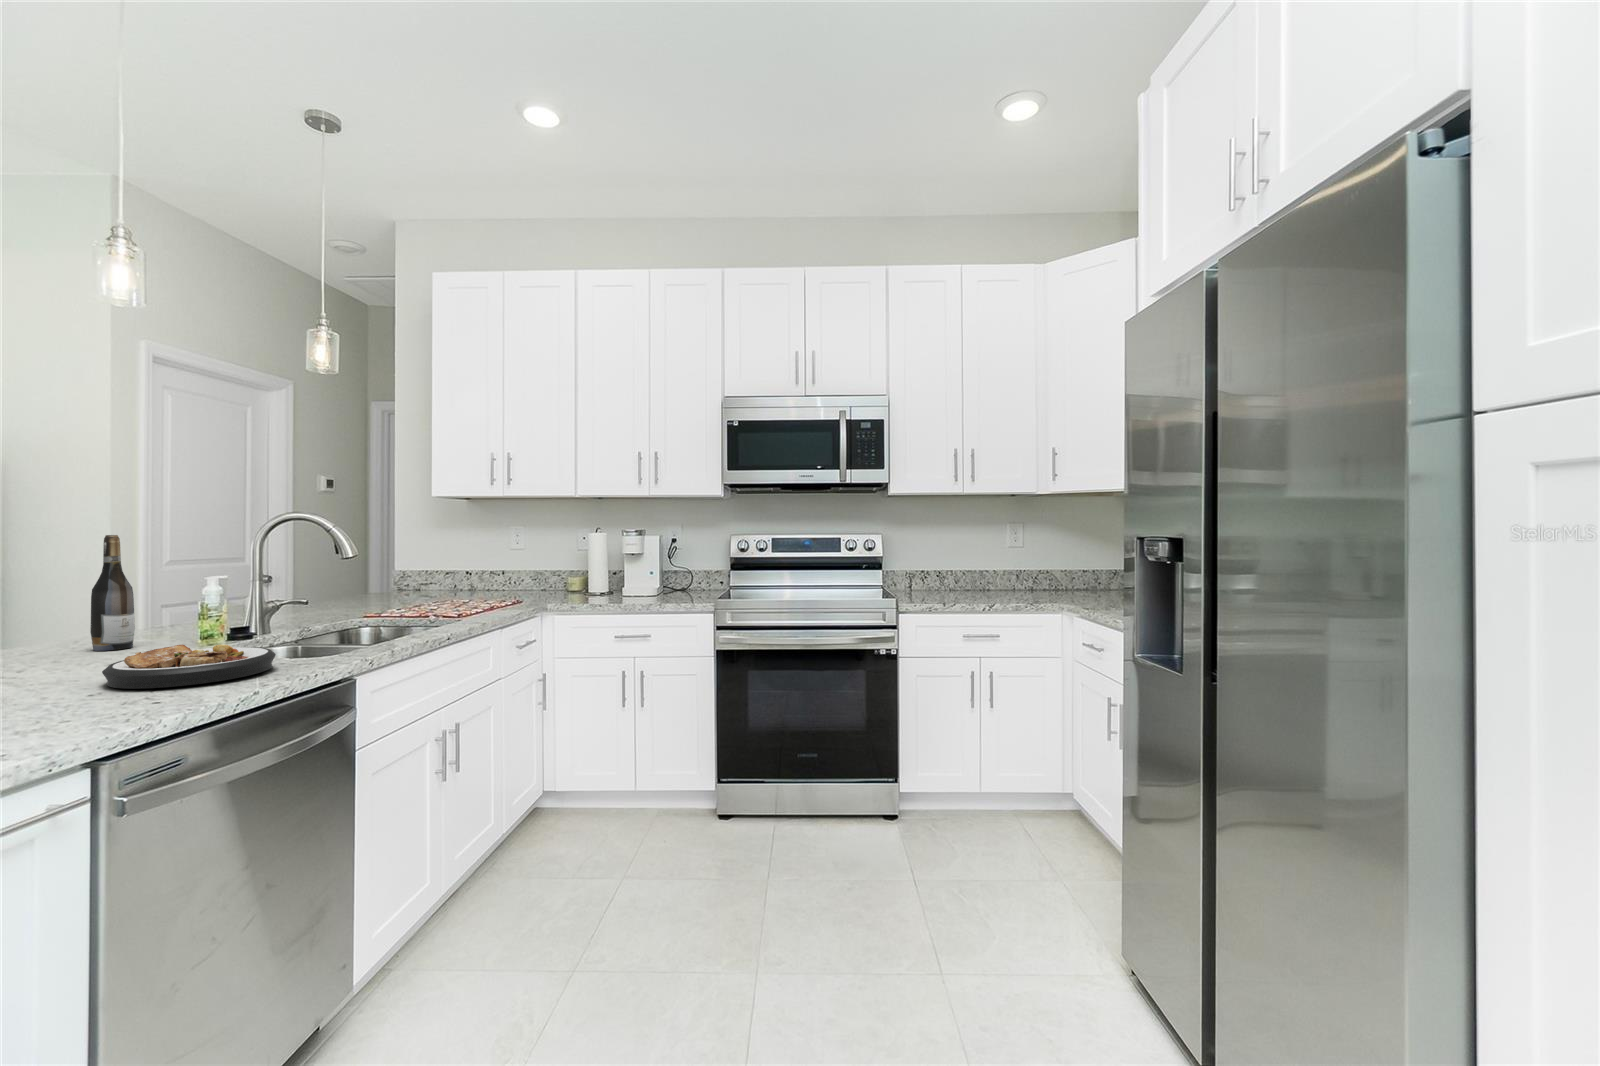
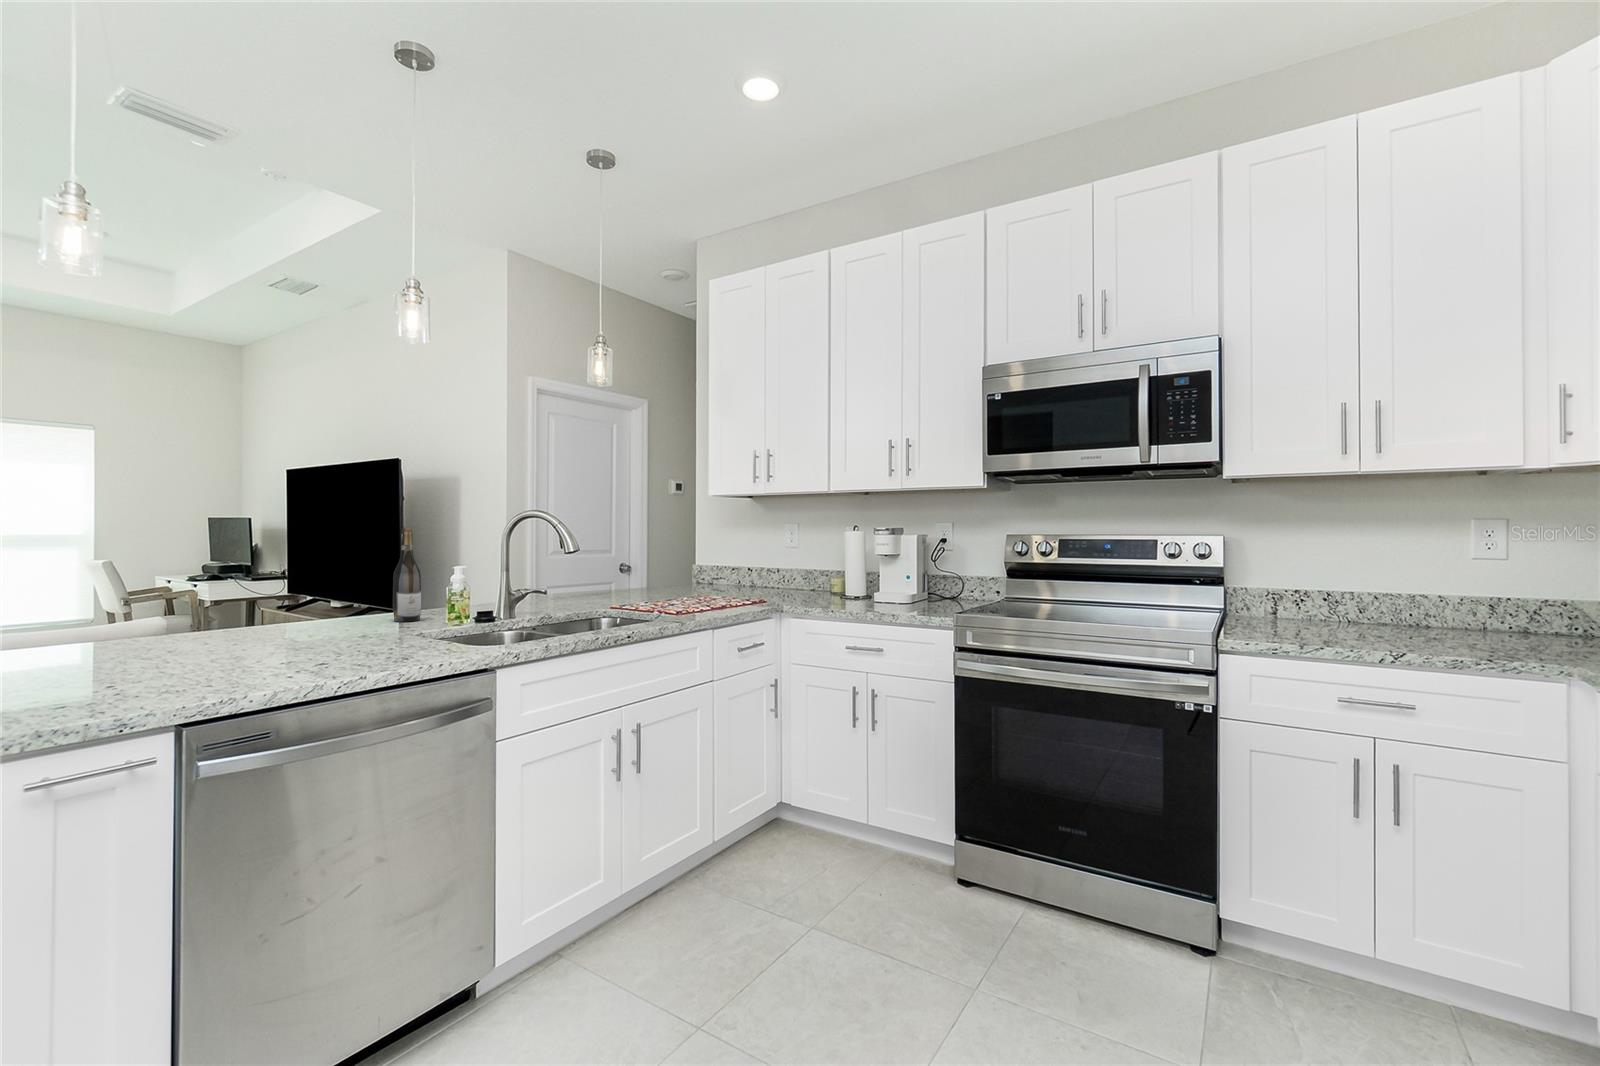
plate: present [102,645,276,689] -> none [322,622,451,658]

